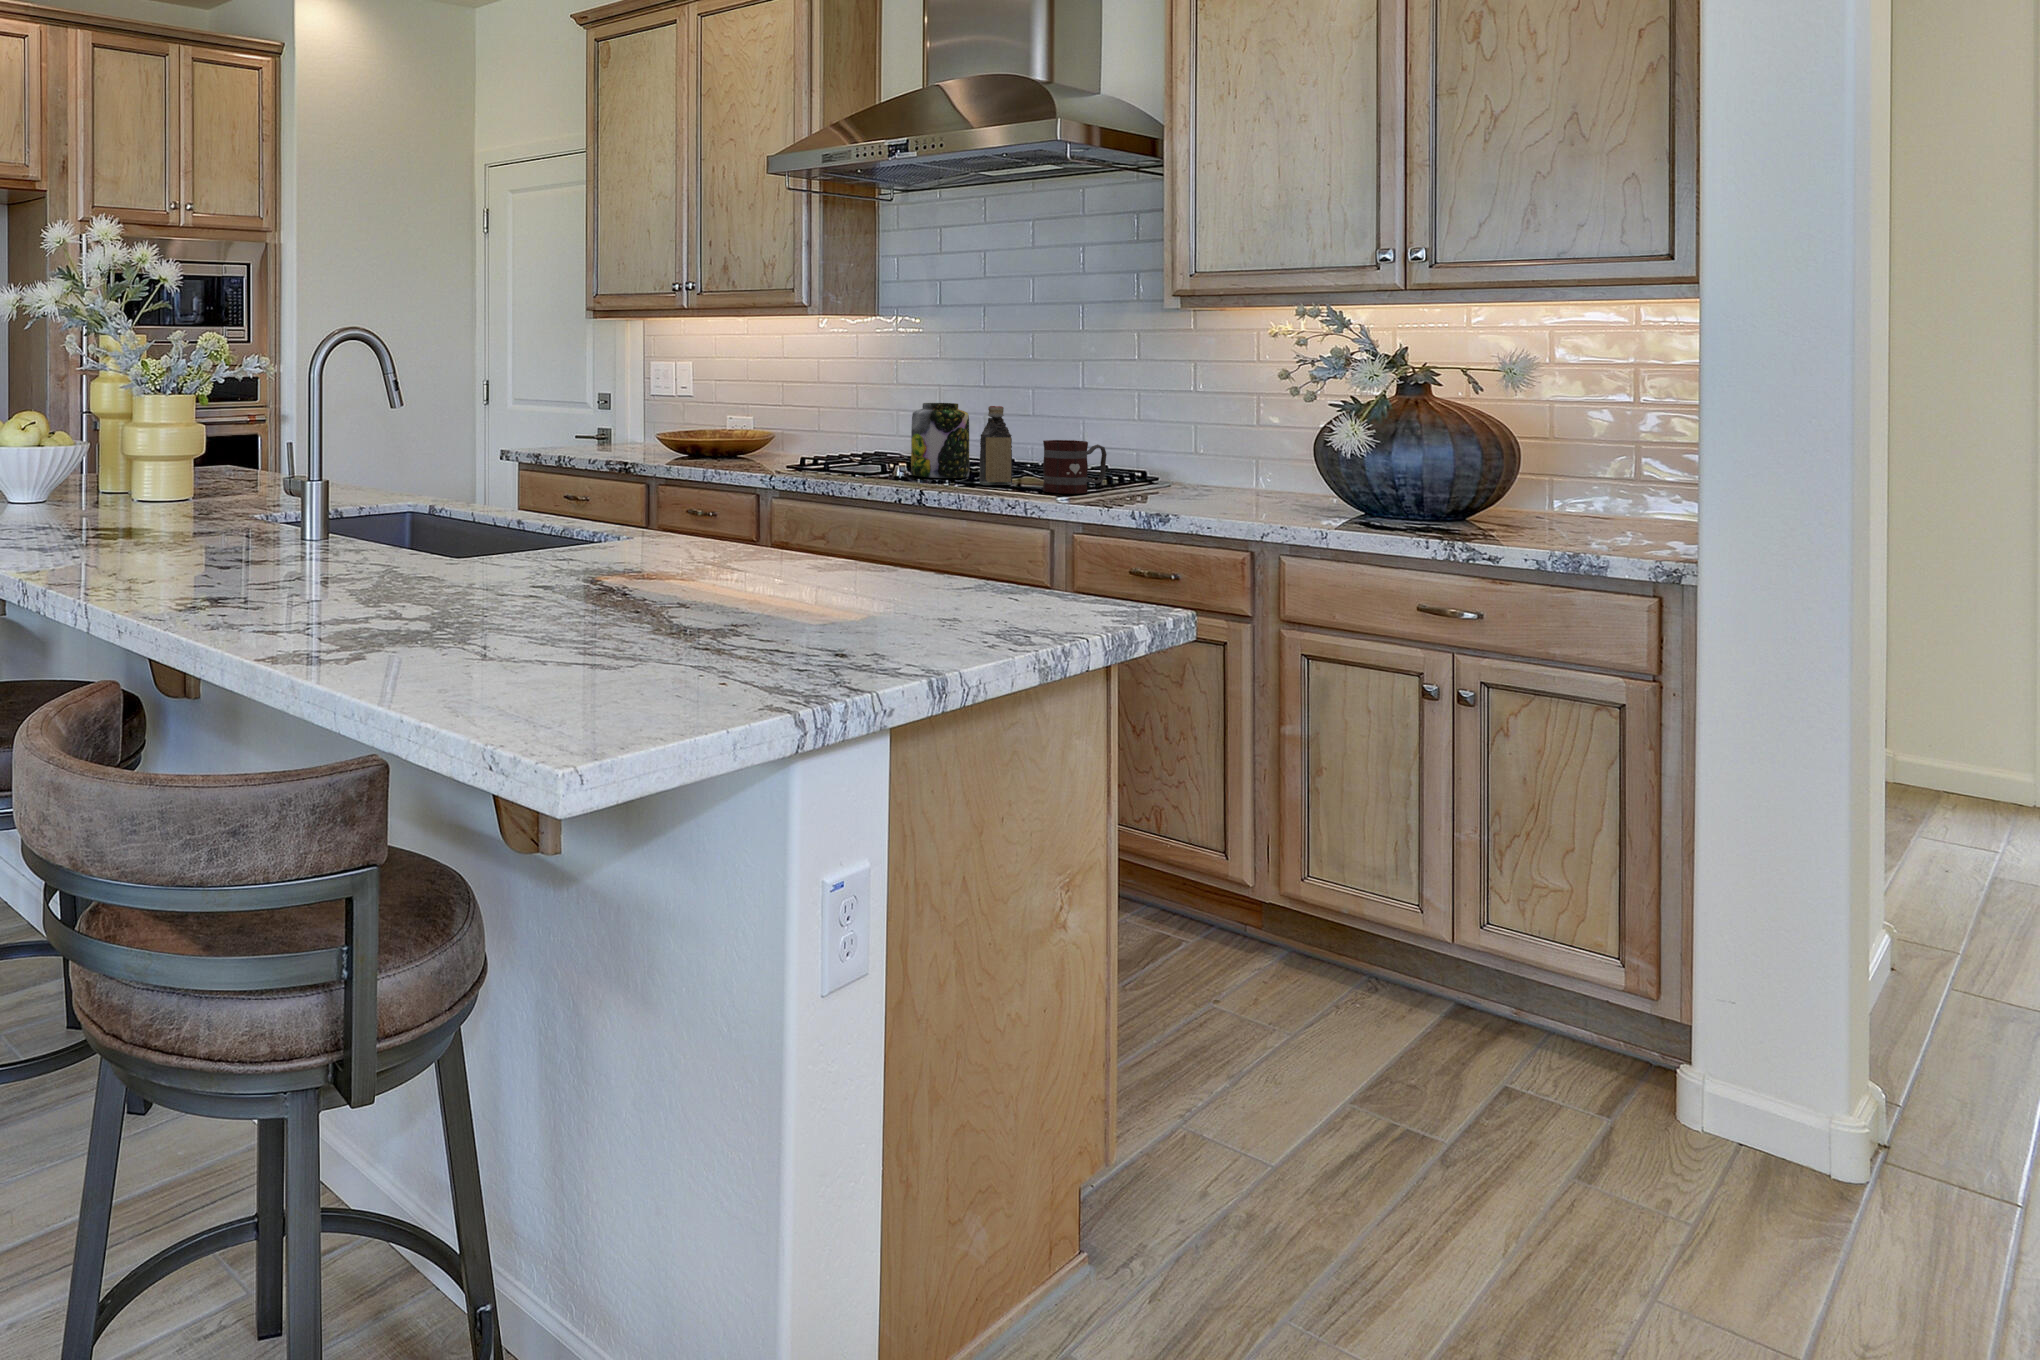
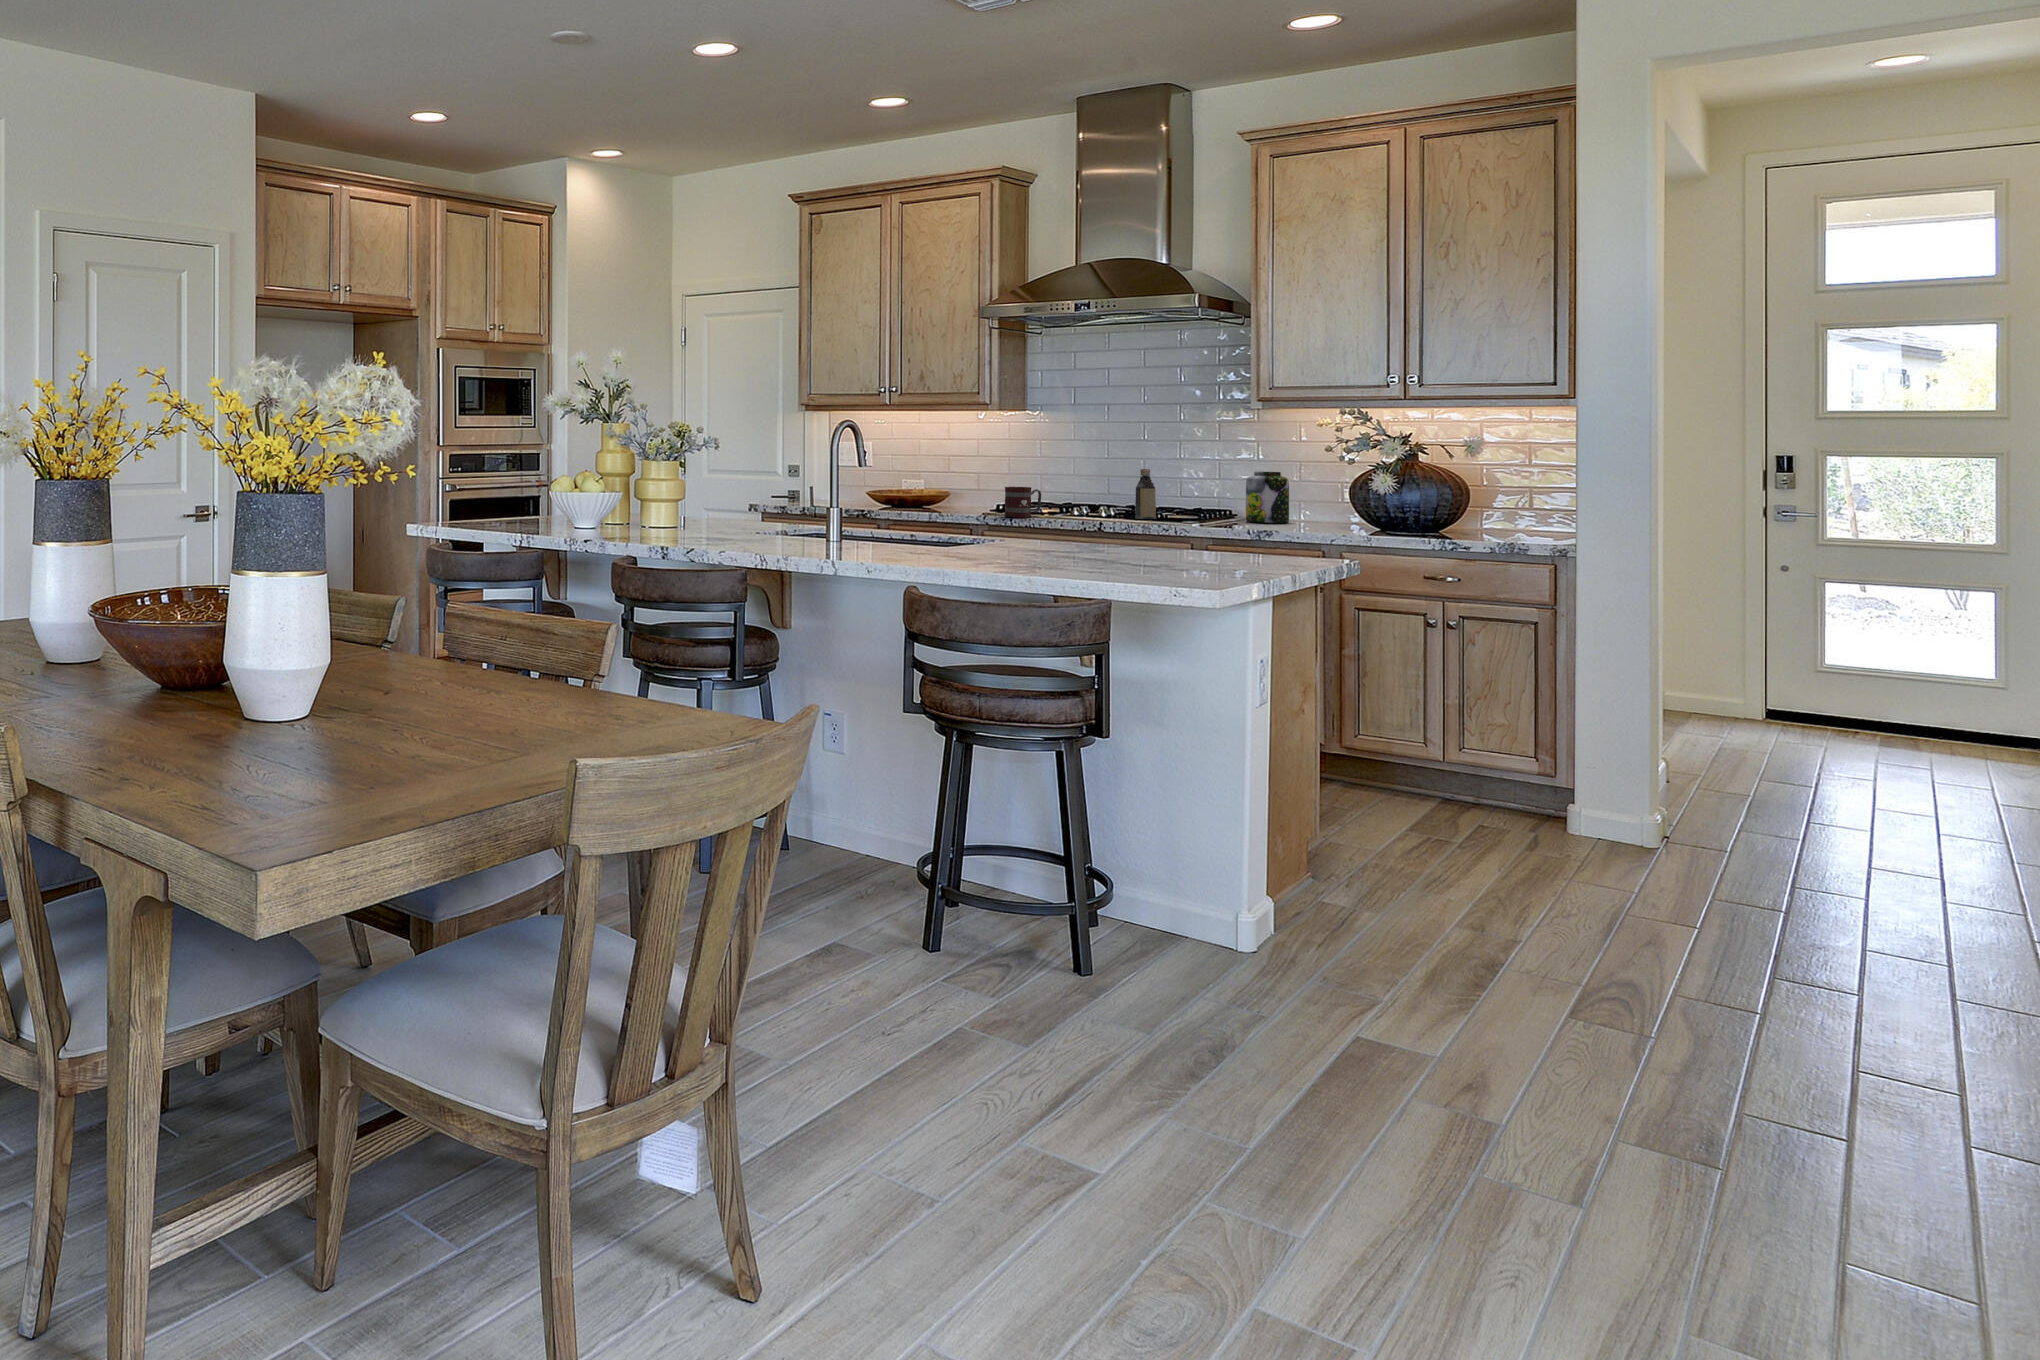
jar: present [911,403,969,478] -> present [1246,472,1289,523]
mug: present [1043,440,1107,494] -> present [1005,487,1041,518]

